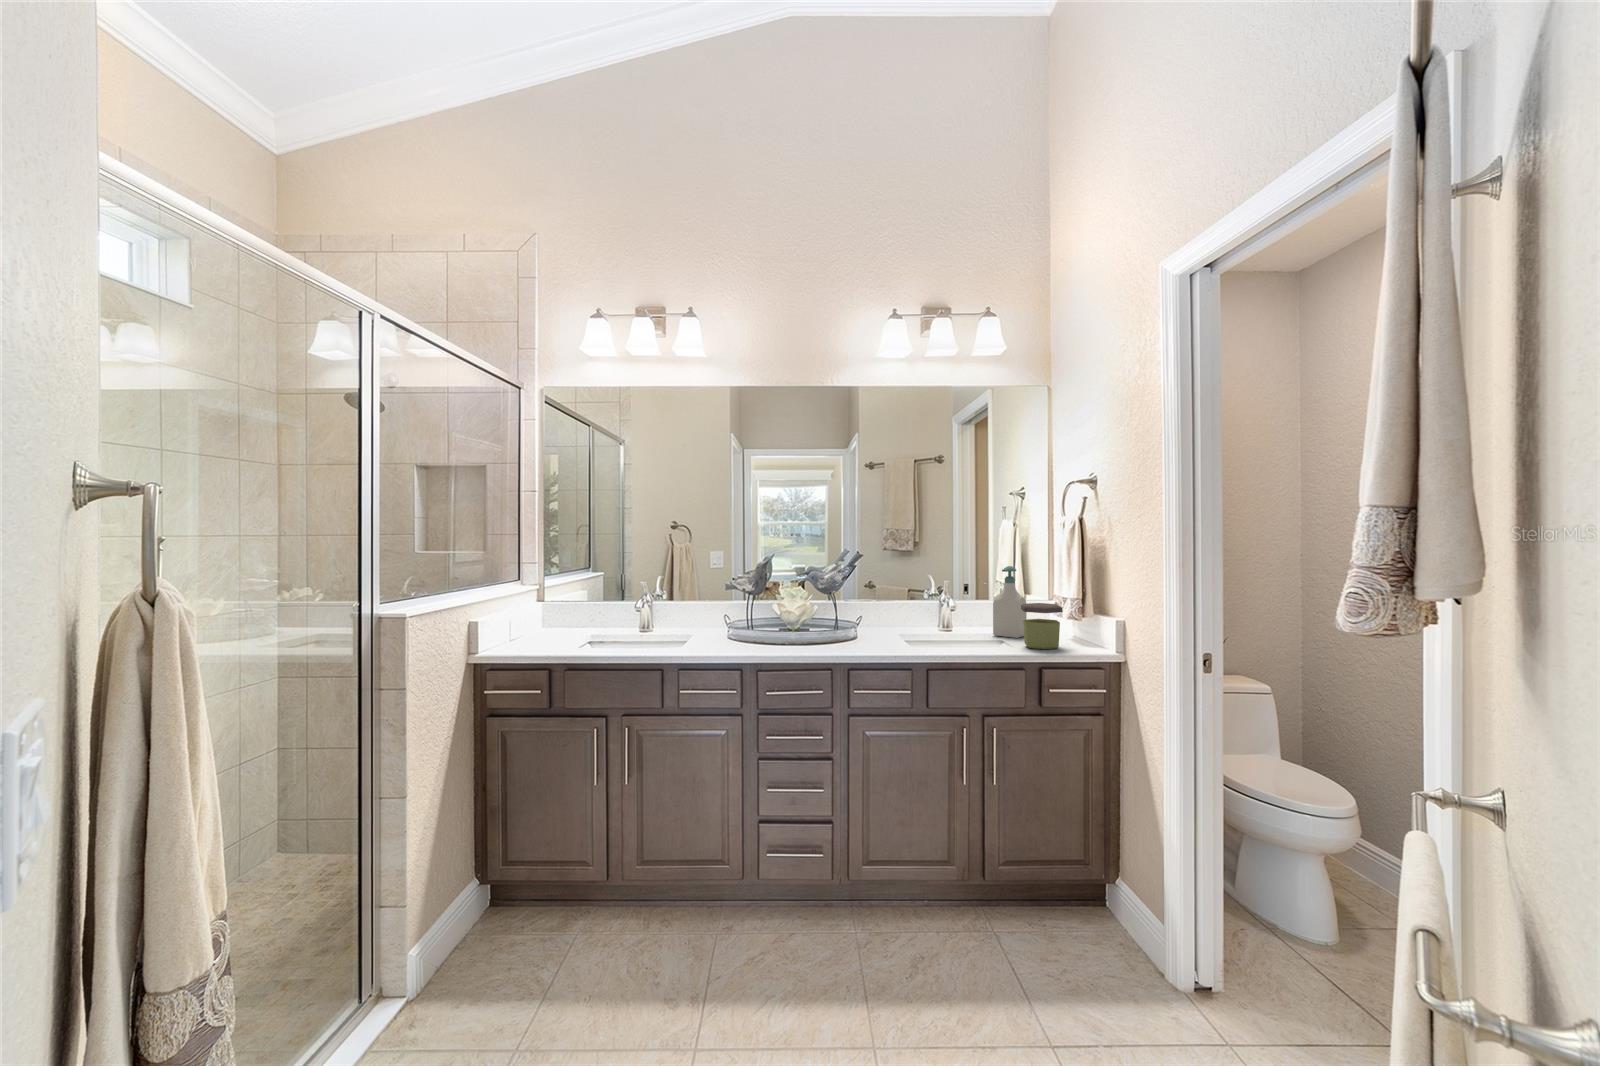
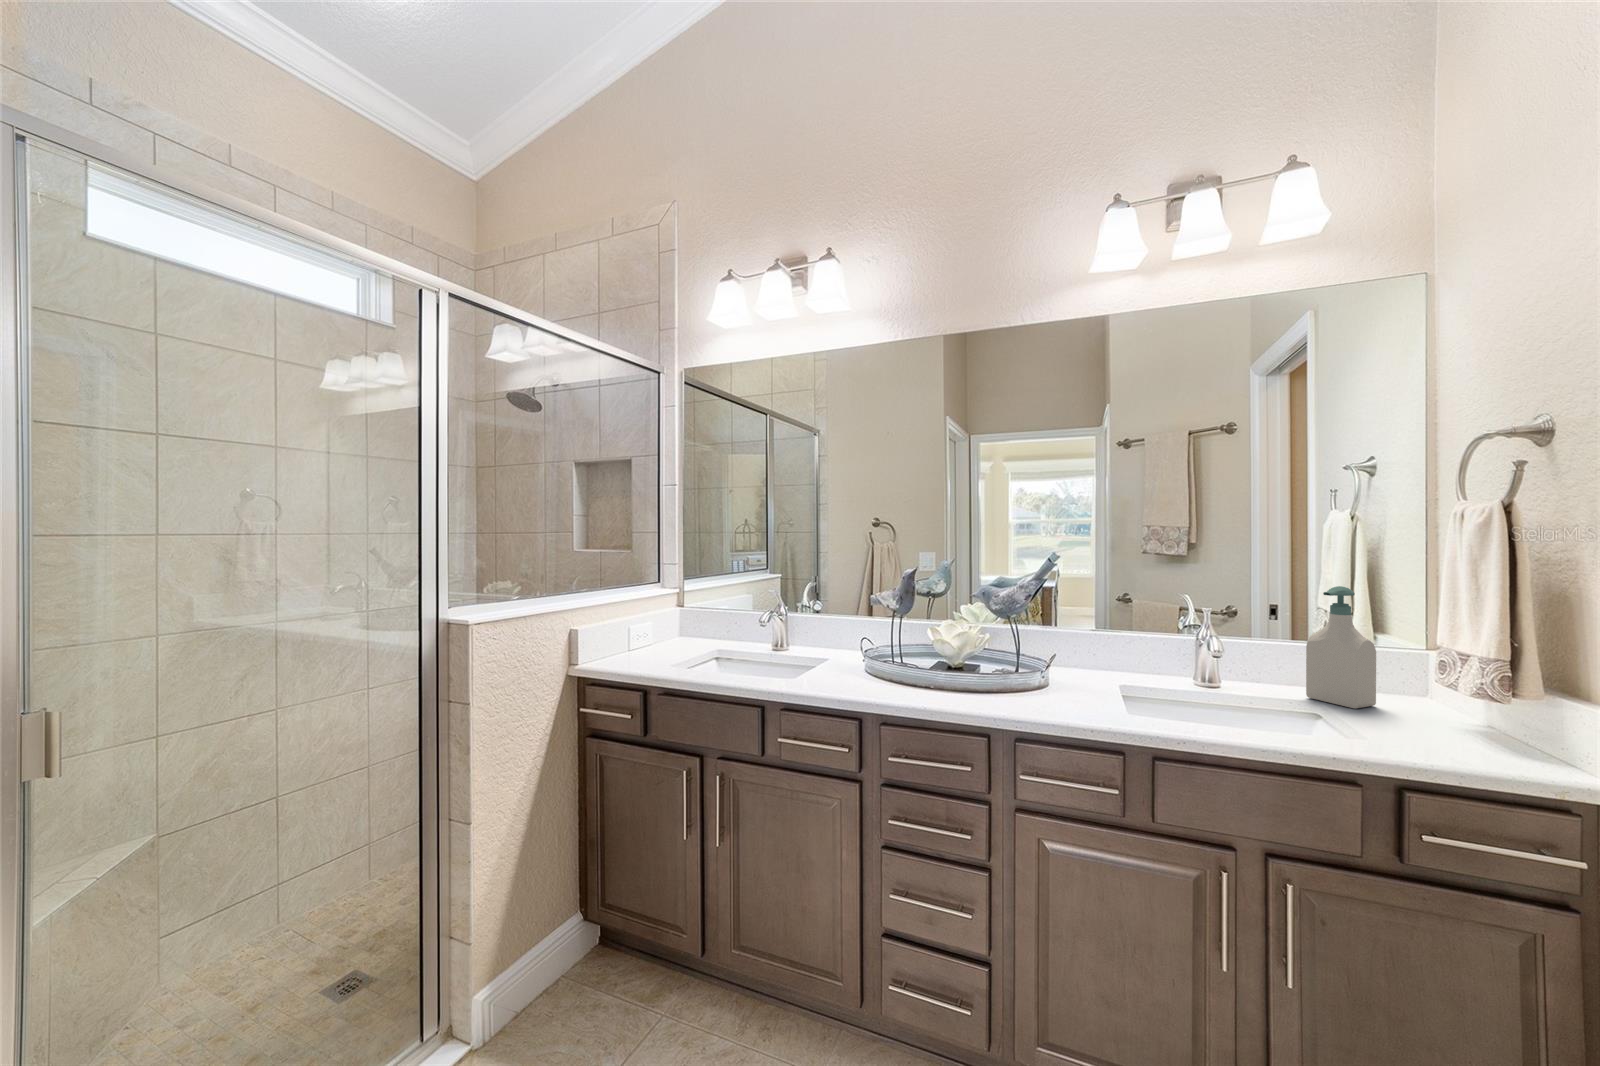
jar: present [1021,603,1062,649] -> none [1359,657,1457,748]

